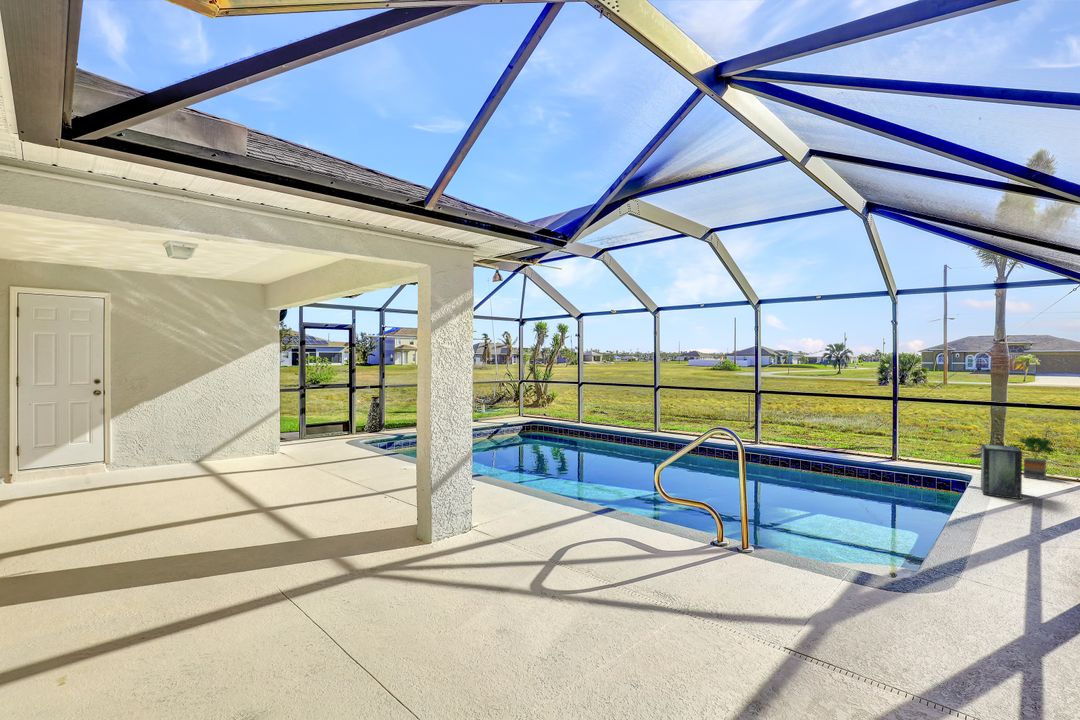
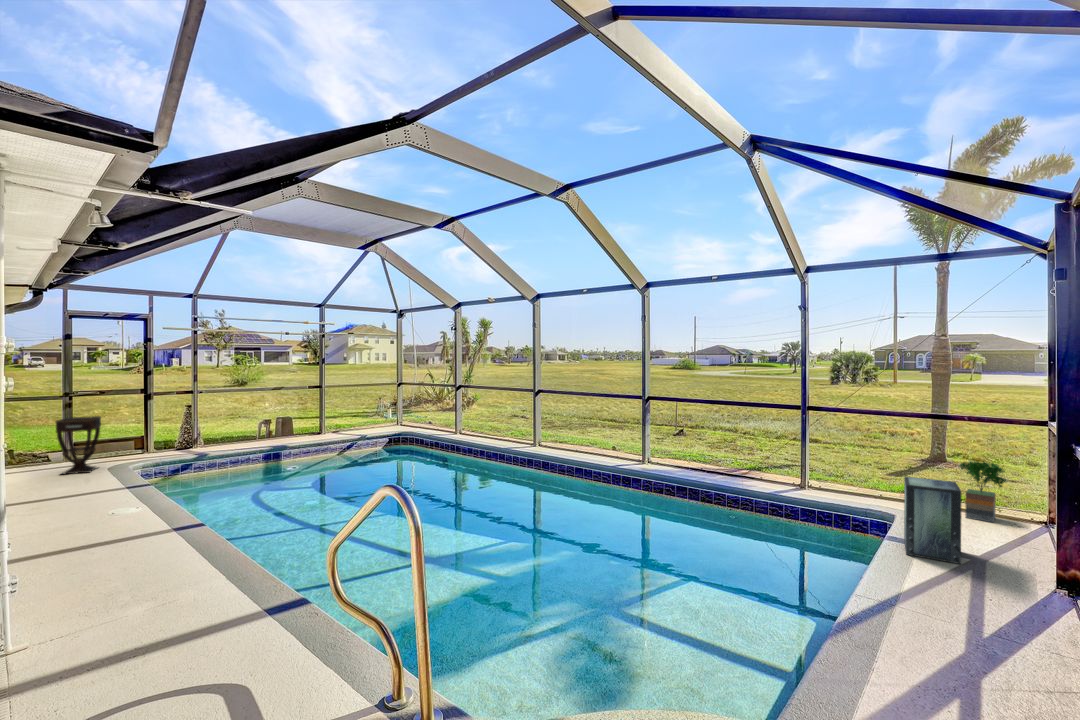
side table: none [317,404,340,448] -> present [56,416,101,475]

